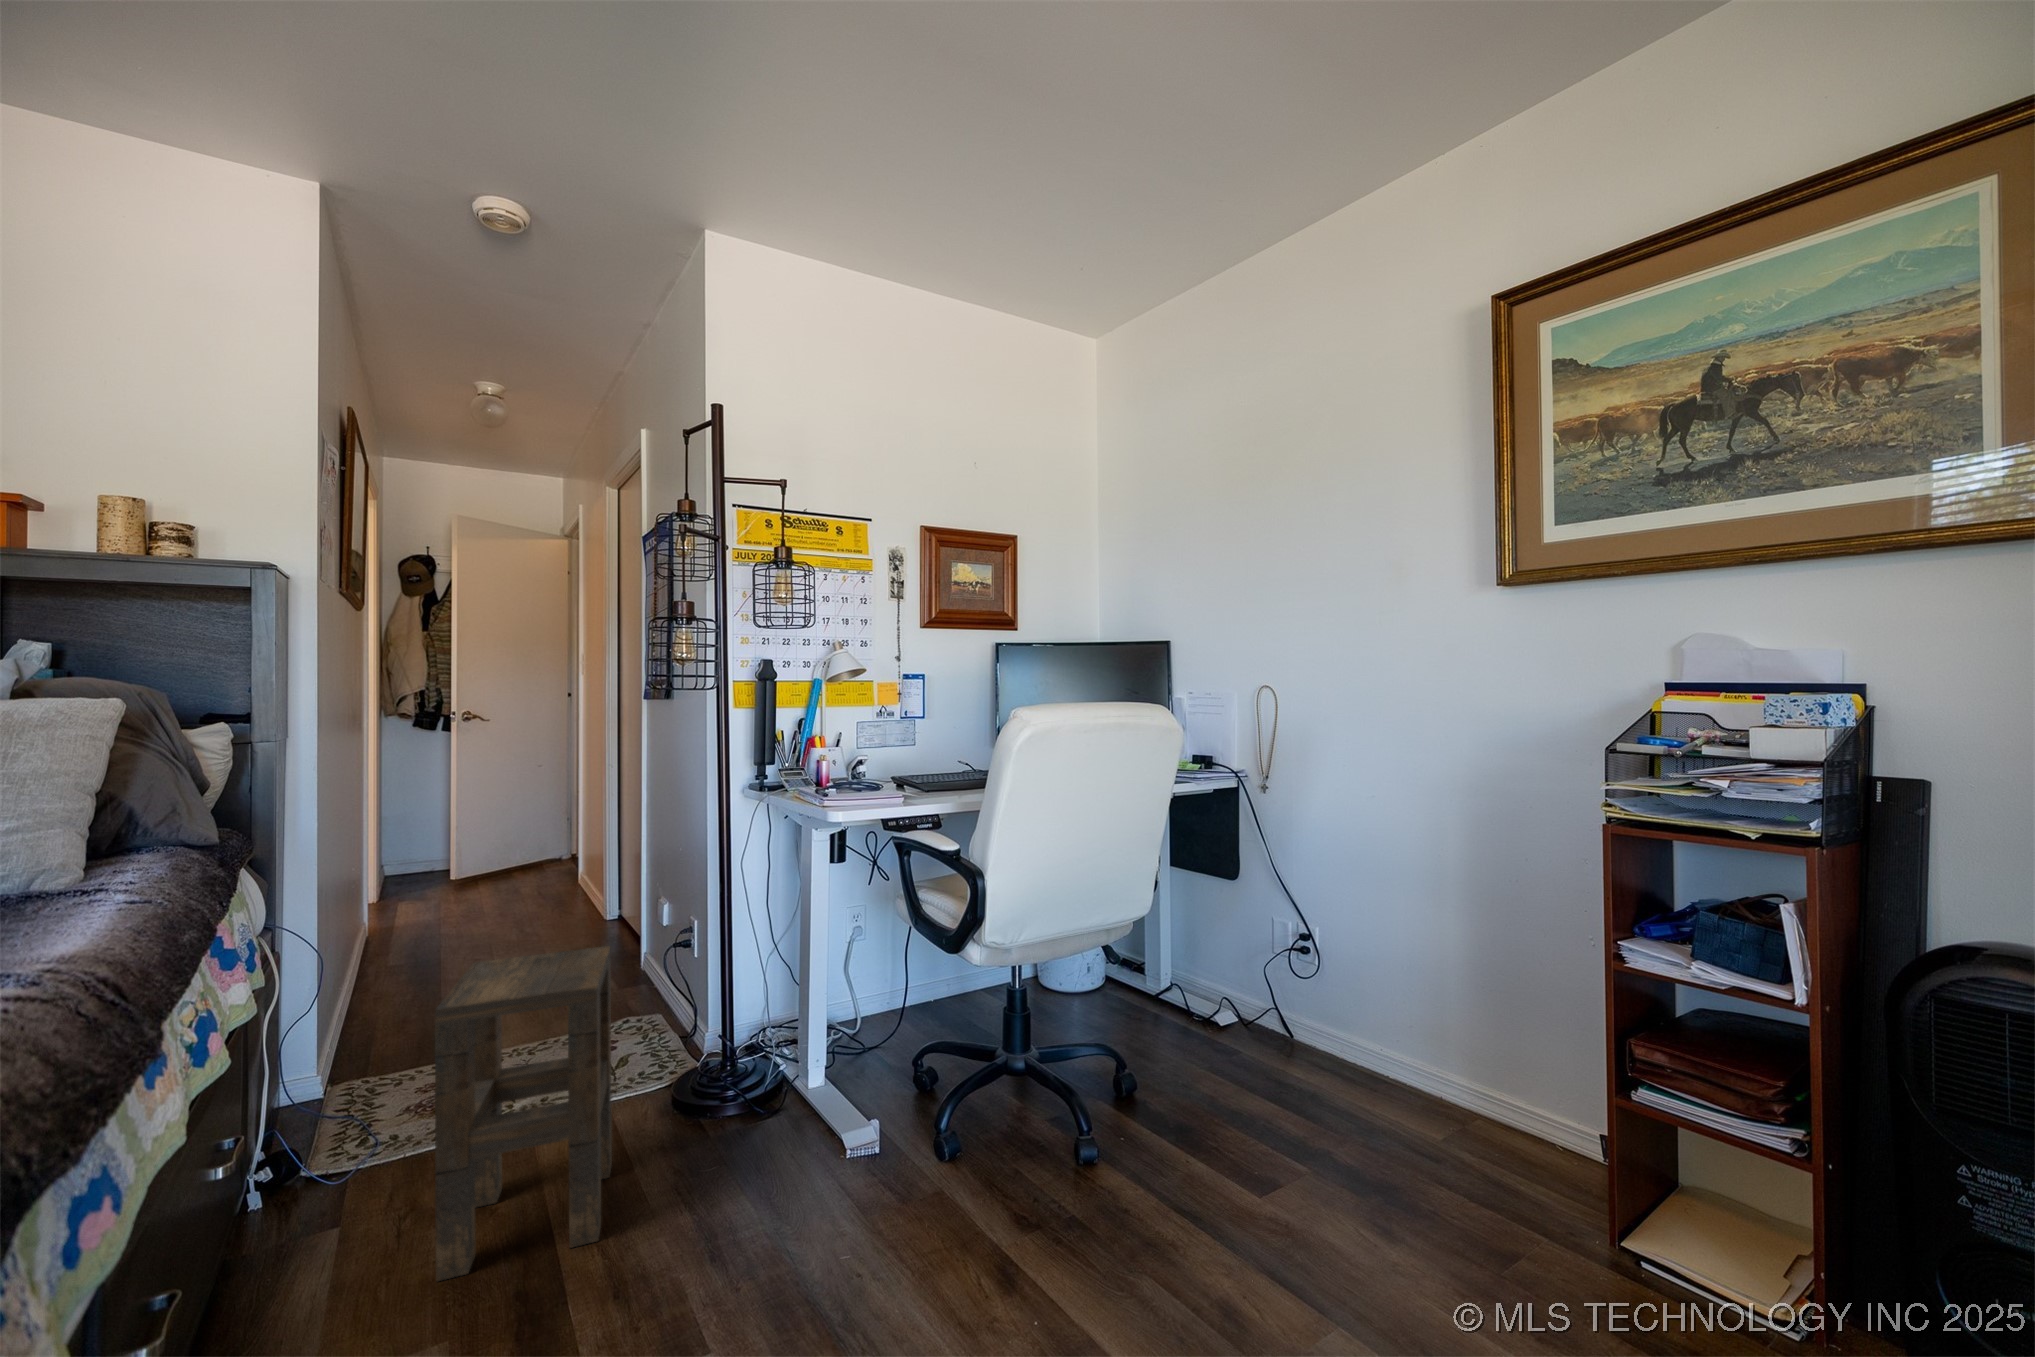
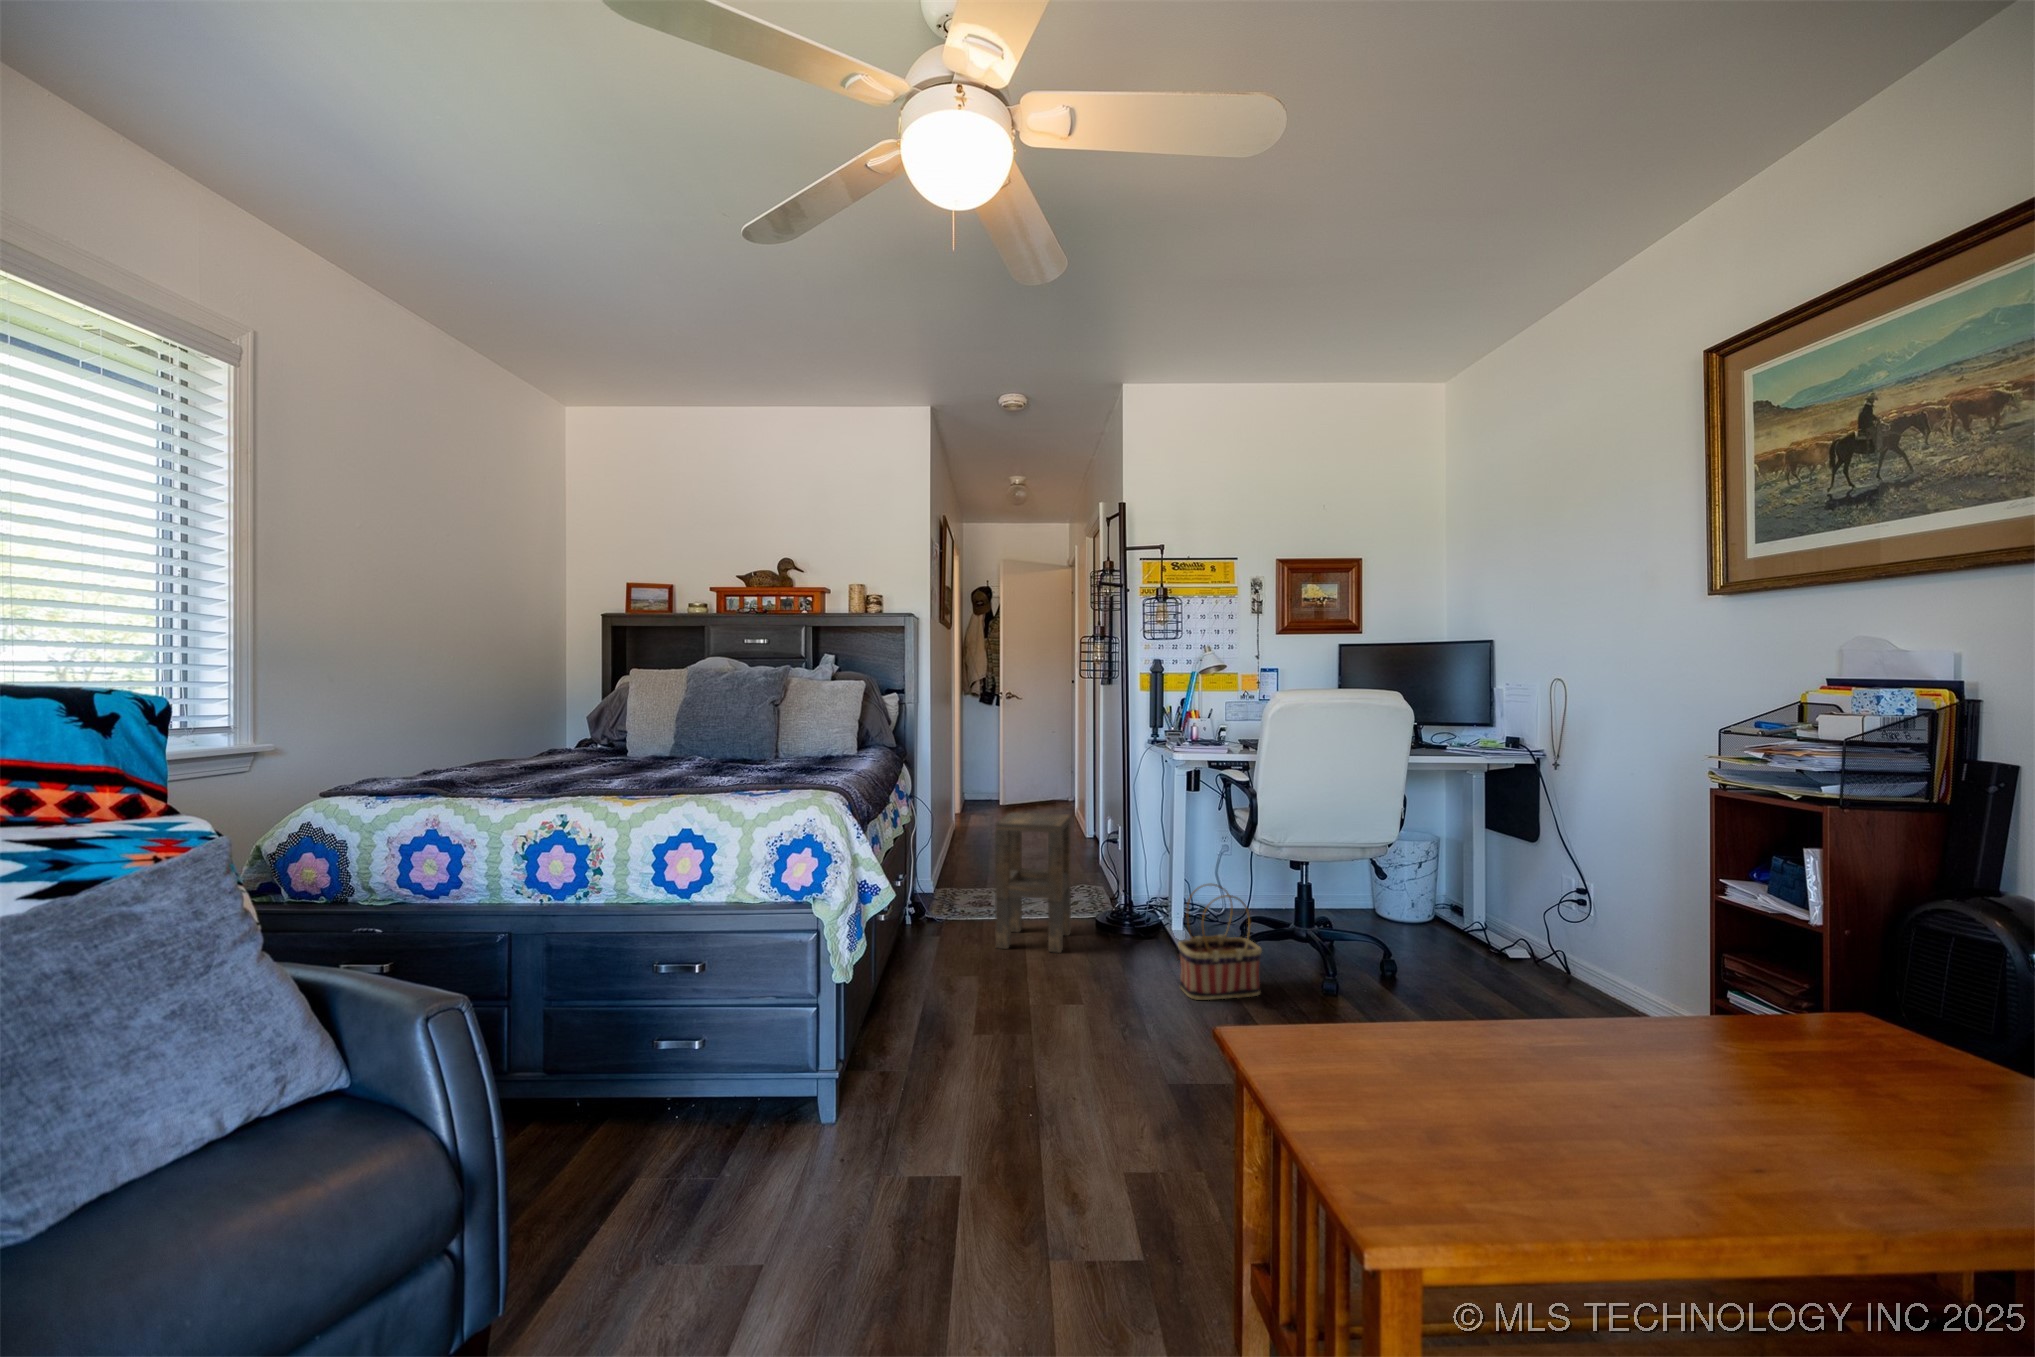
basket: none [854,1049,995,1292] -> present [1178,884,1262,1000]

